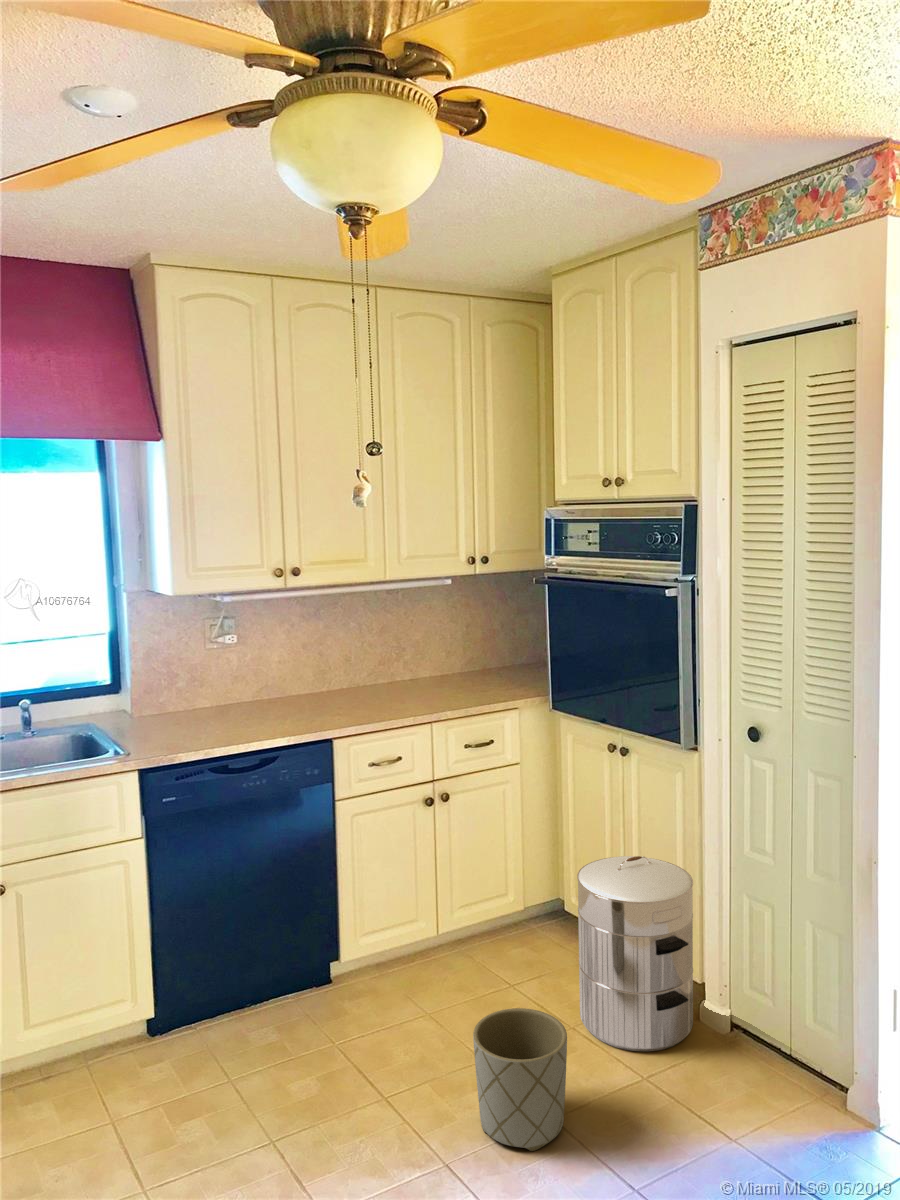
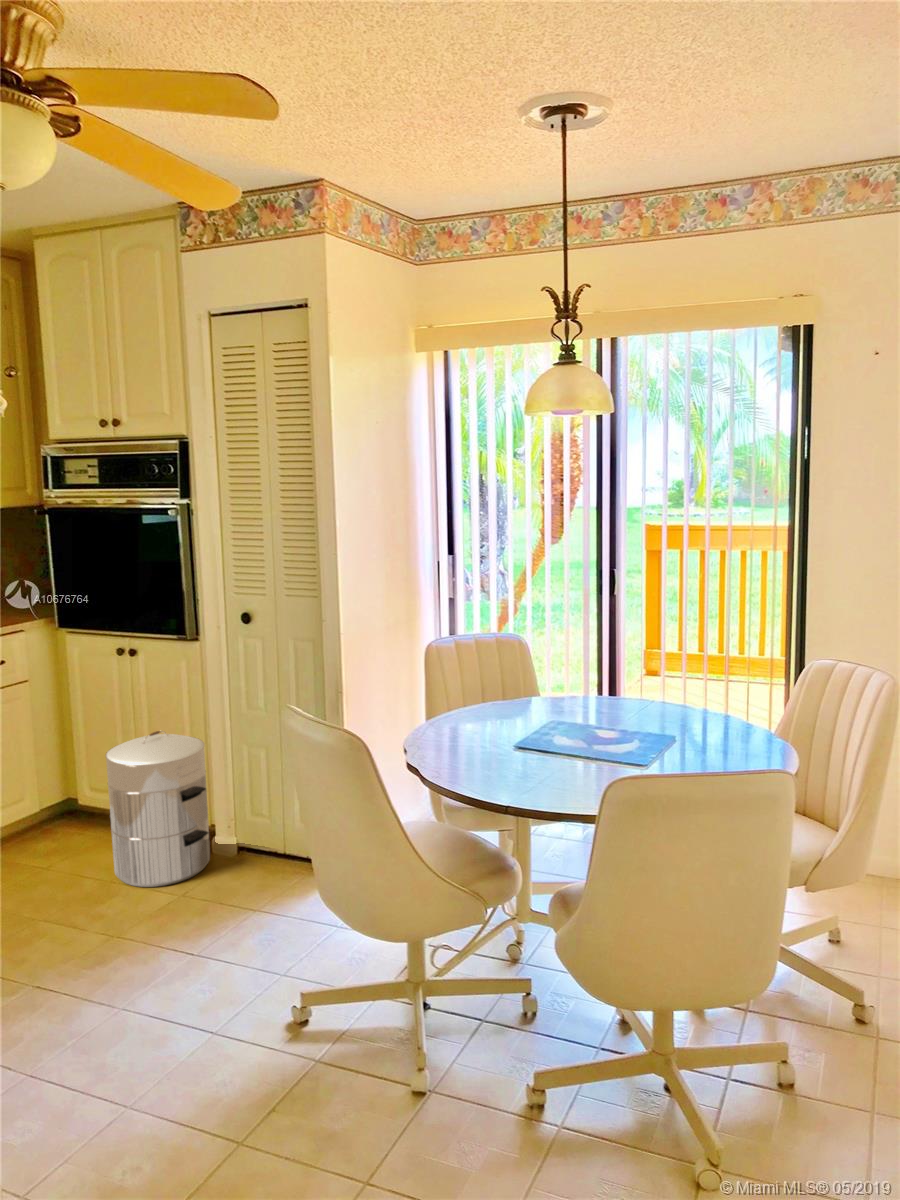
planter: present [473,1008,567,1151] -> none [37,862,124,972]

